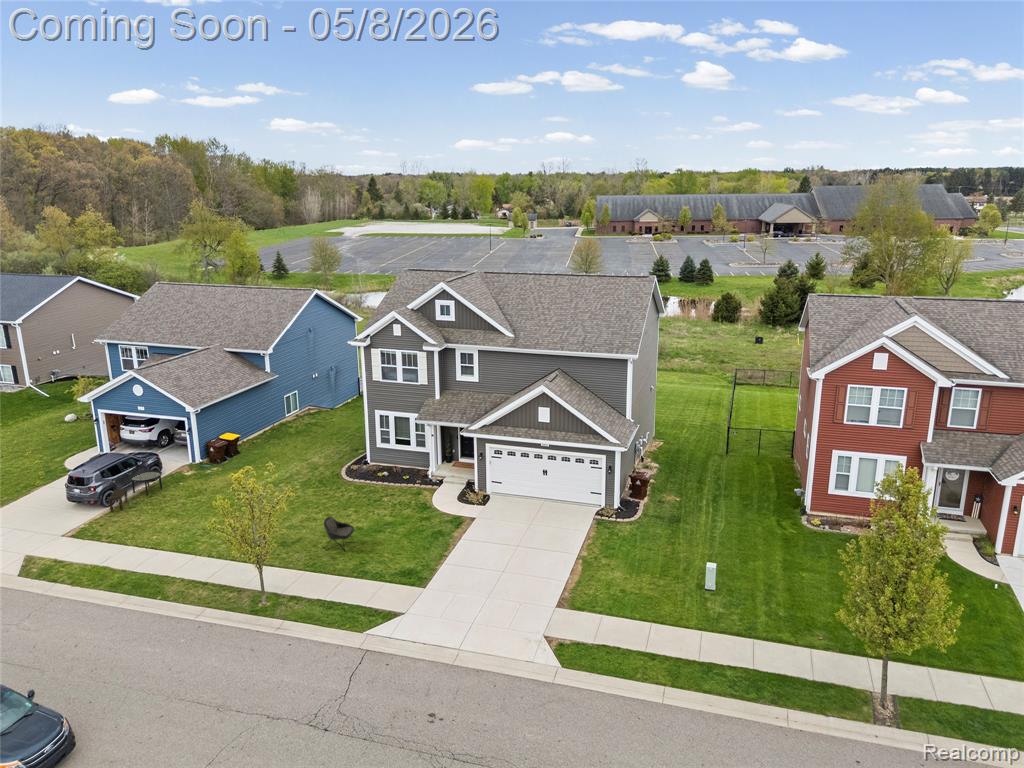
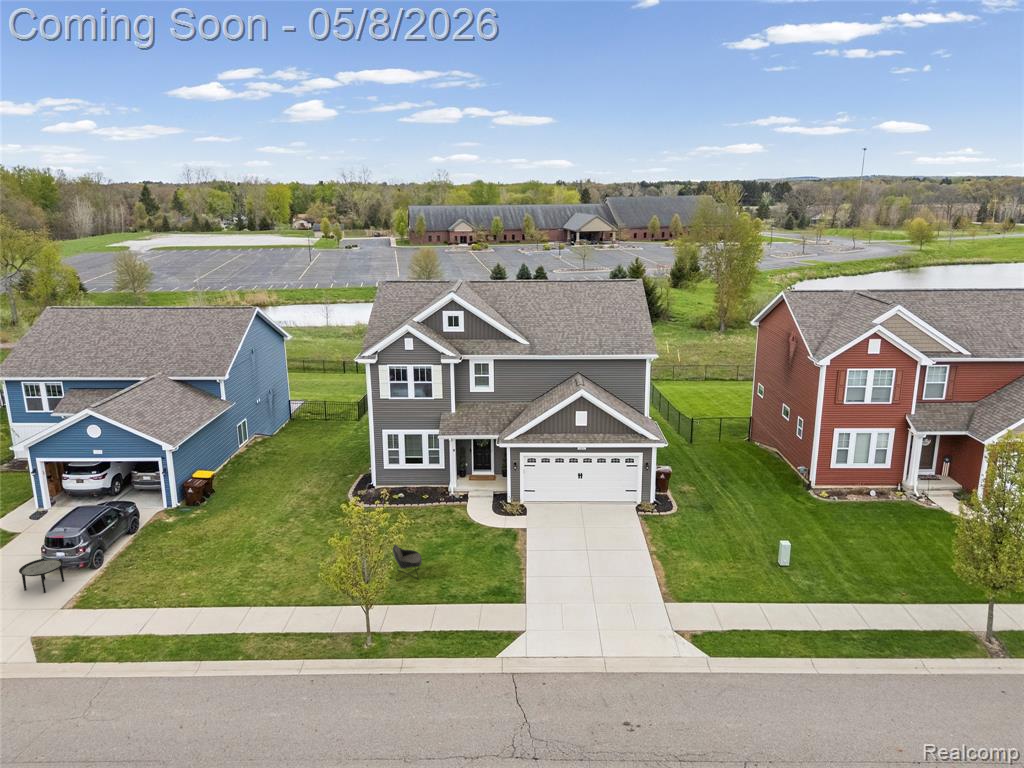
round table: present [130,470,162,495] -> present [19,559,64,593]
bench: present [109,489,128,511] -> none [103,545,121,574]

